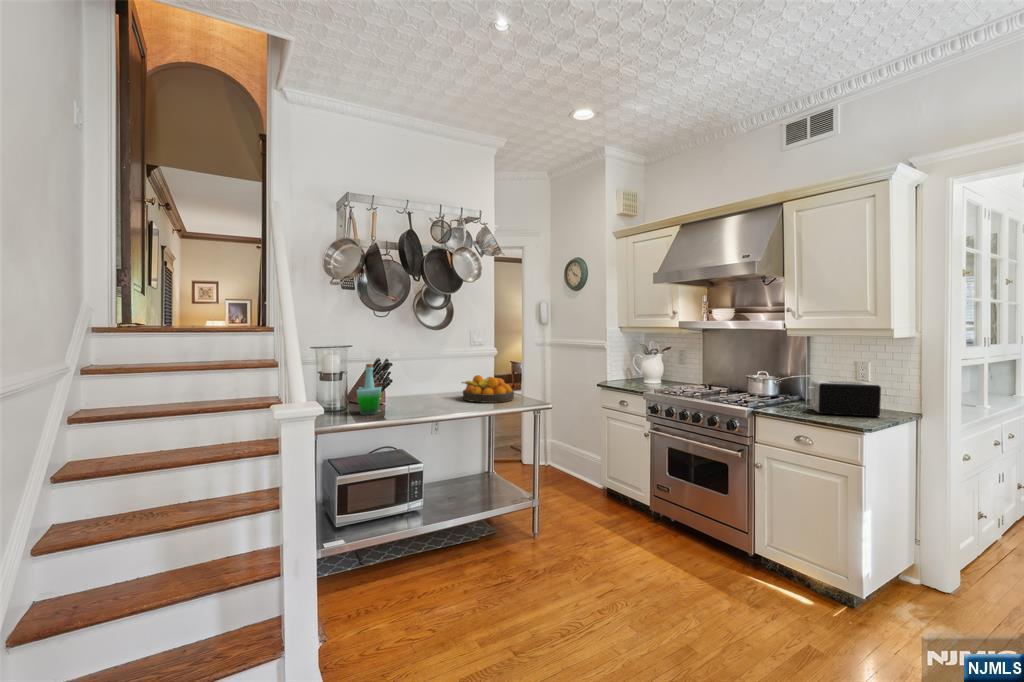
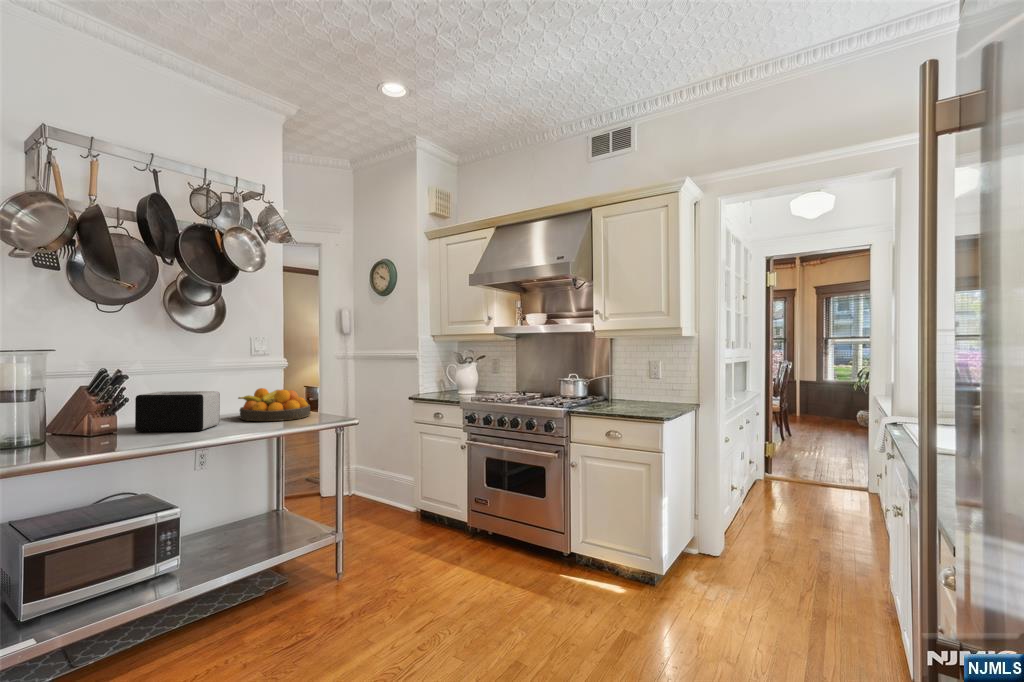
bottle: present [356,364,382,415] -> none [59,374,108,449]
toaster: present [809,380,881,416] -> present [135,391,220,432]

